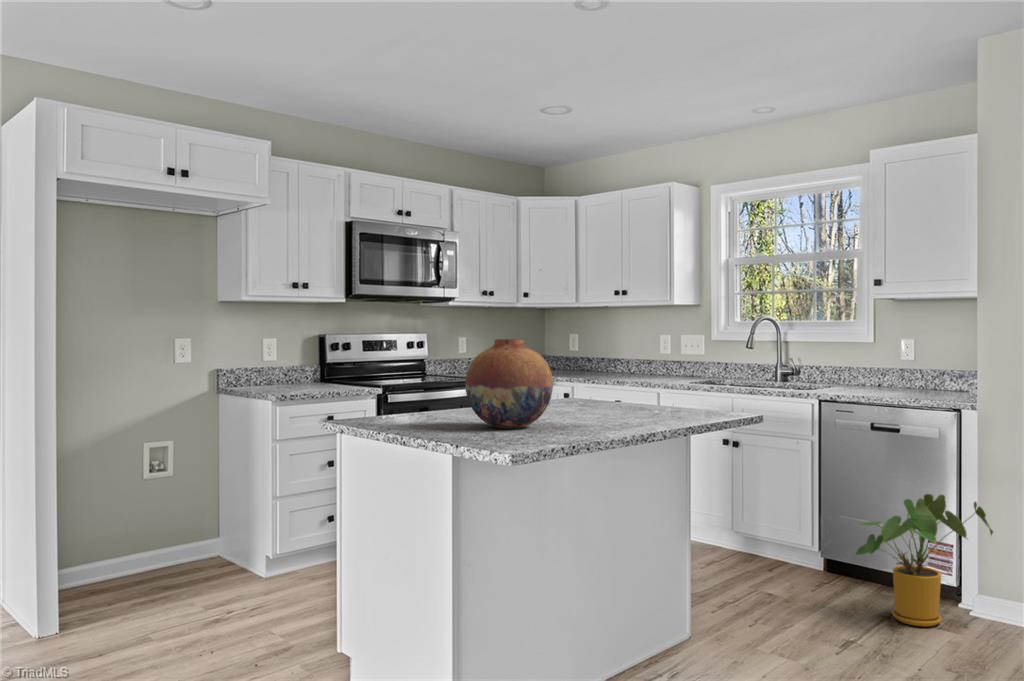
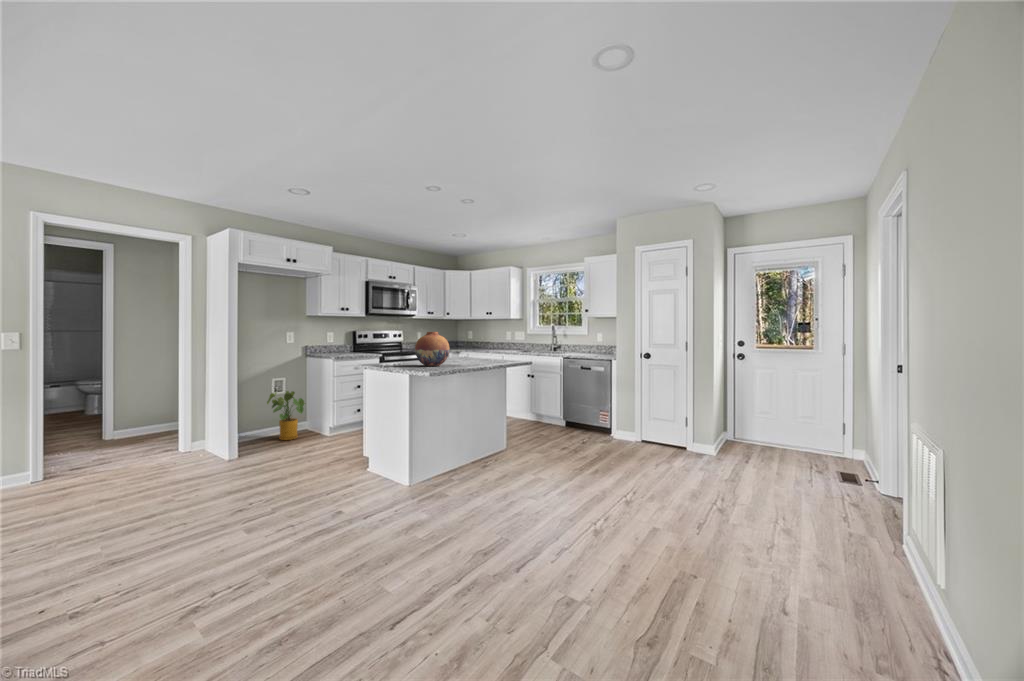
house plant: present [855,494,993,627] -> present [267,391,305,440]

